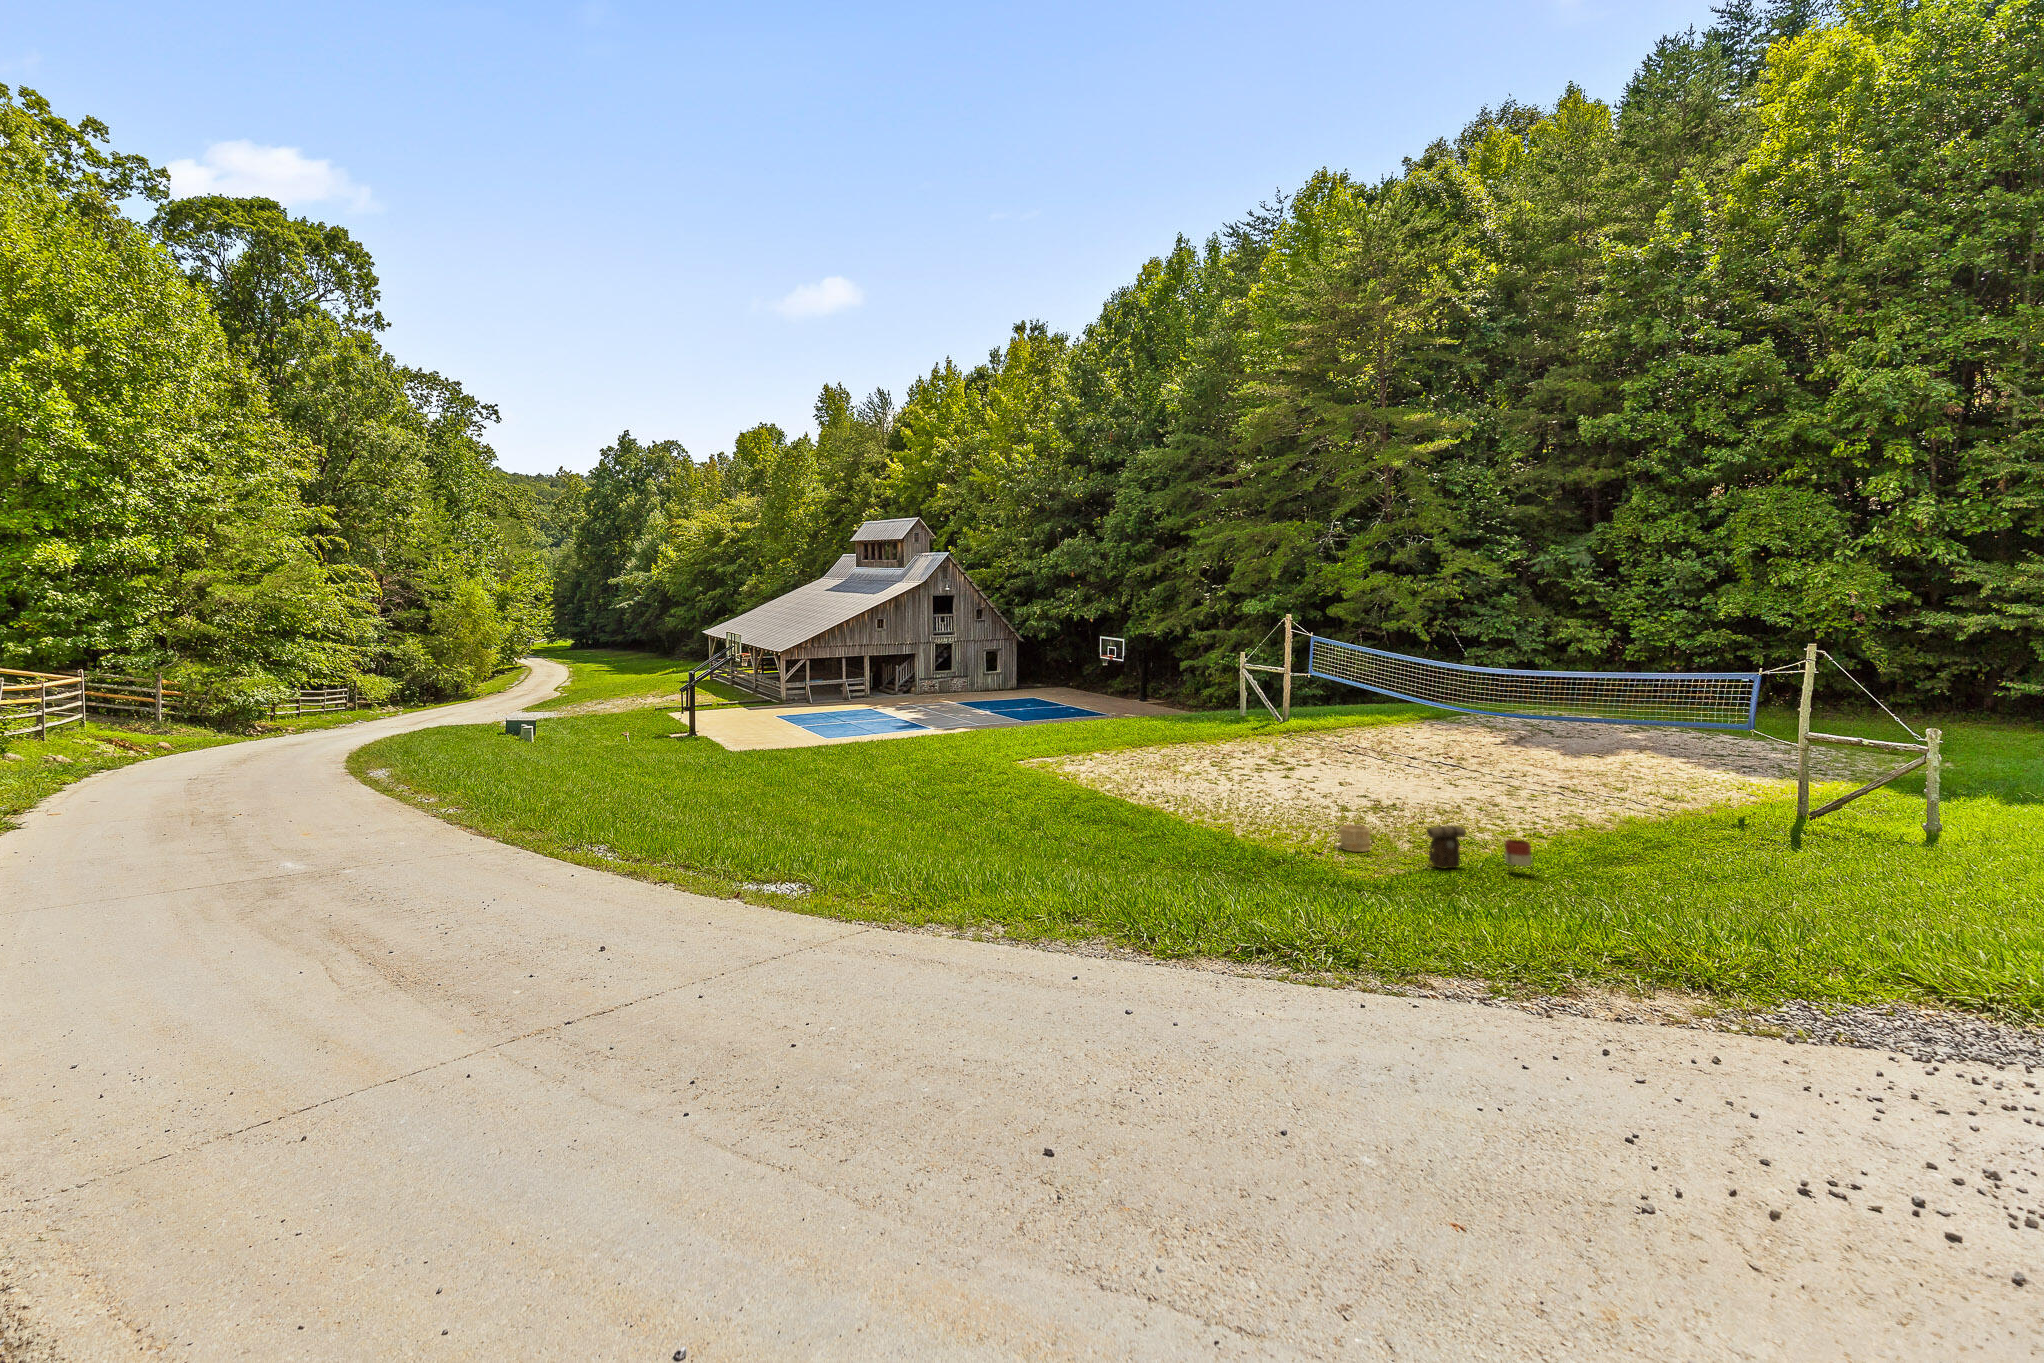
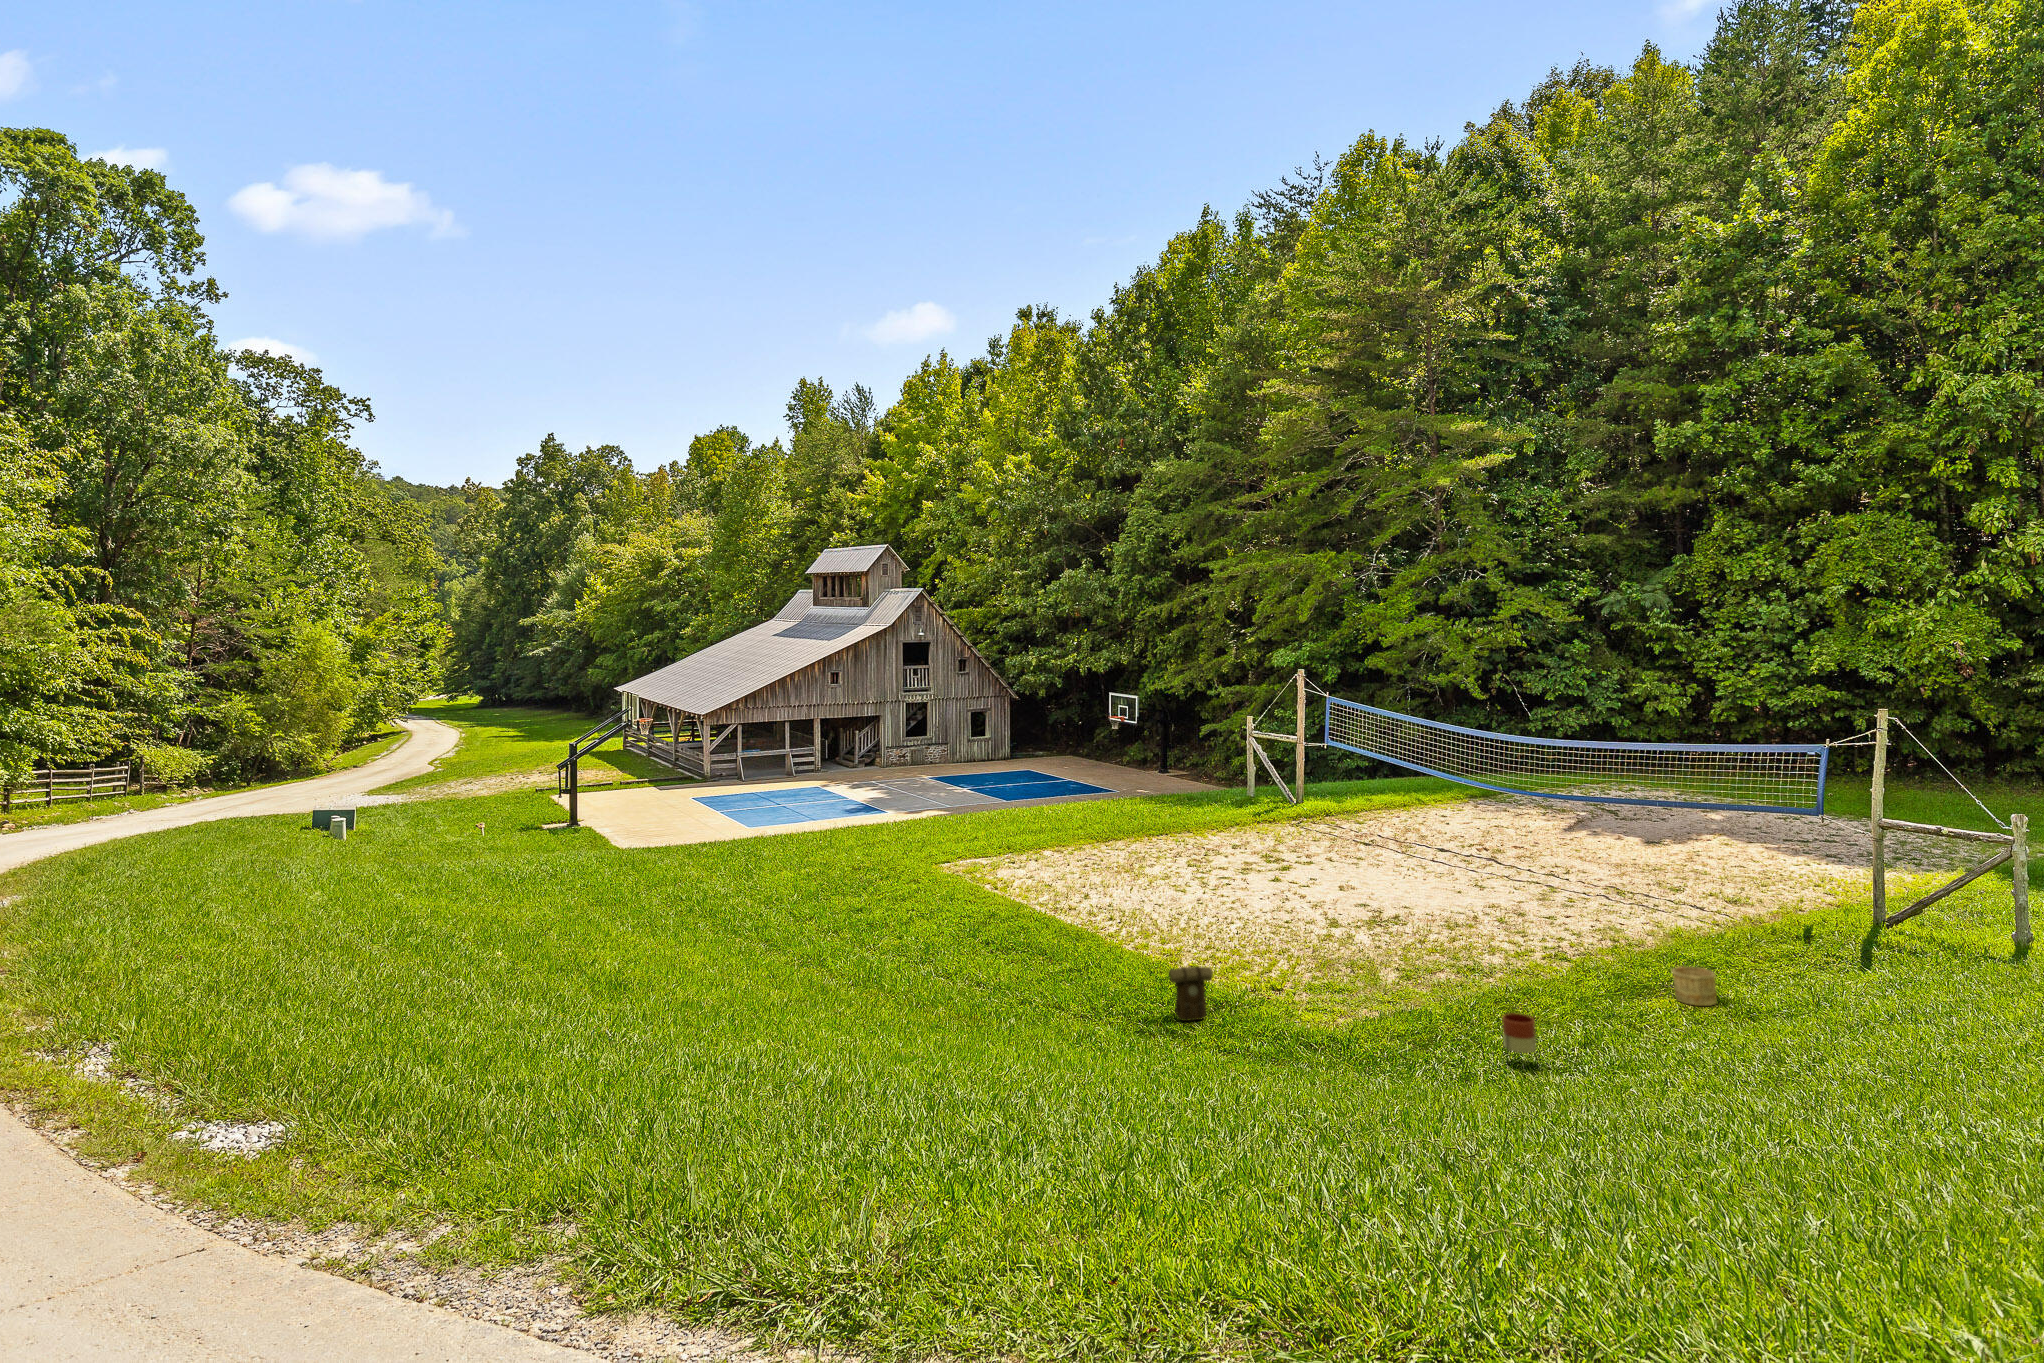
wooden bucket: present [1340,824,1370,852] -> present [1672,966,1717,1006]
backpack: present [1427,825,1466,869] -> present [1168,966,1213,1021]

